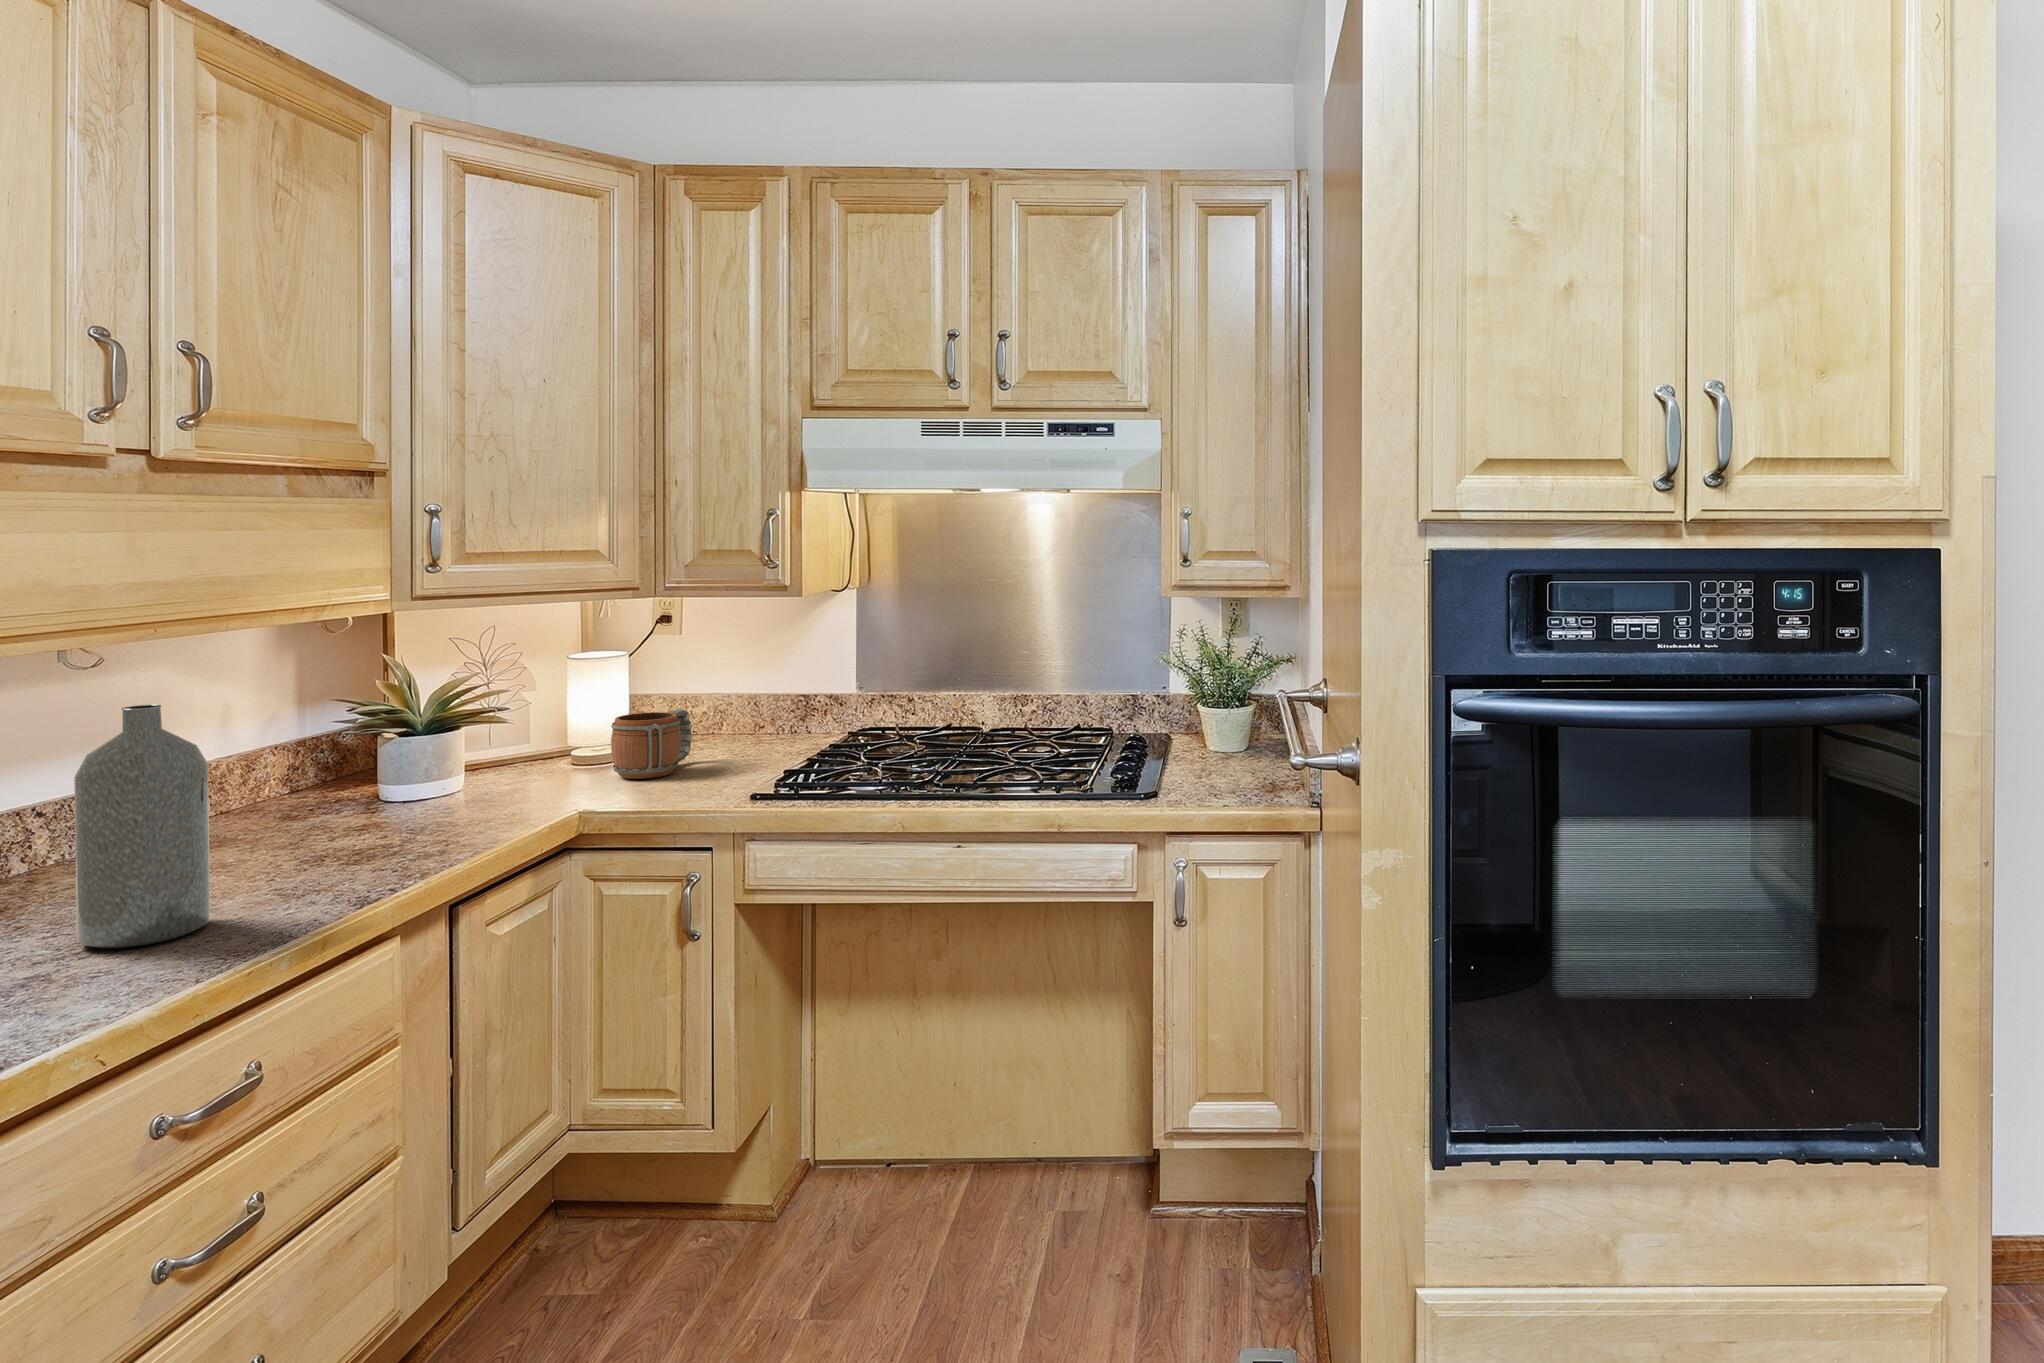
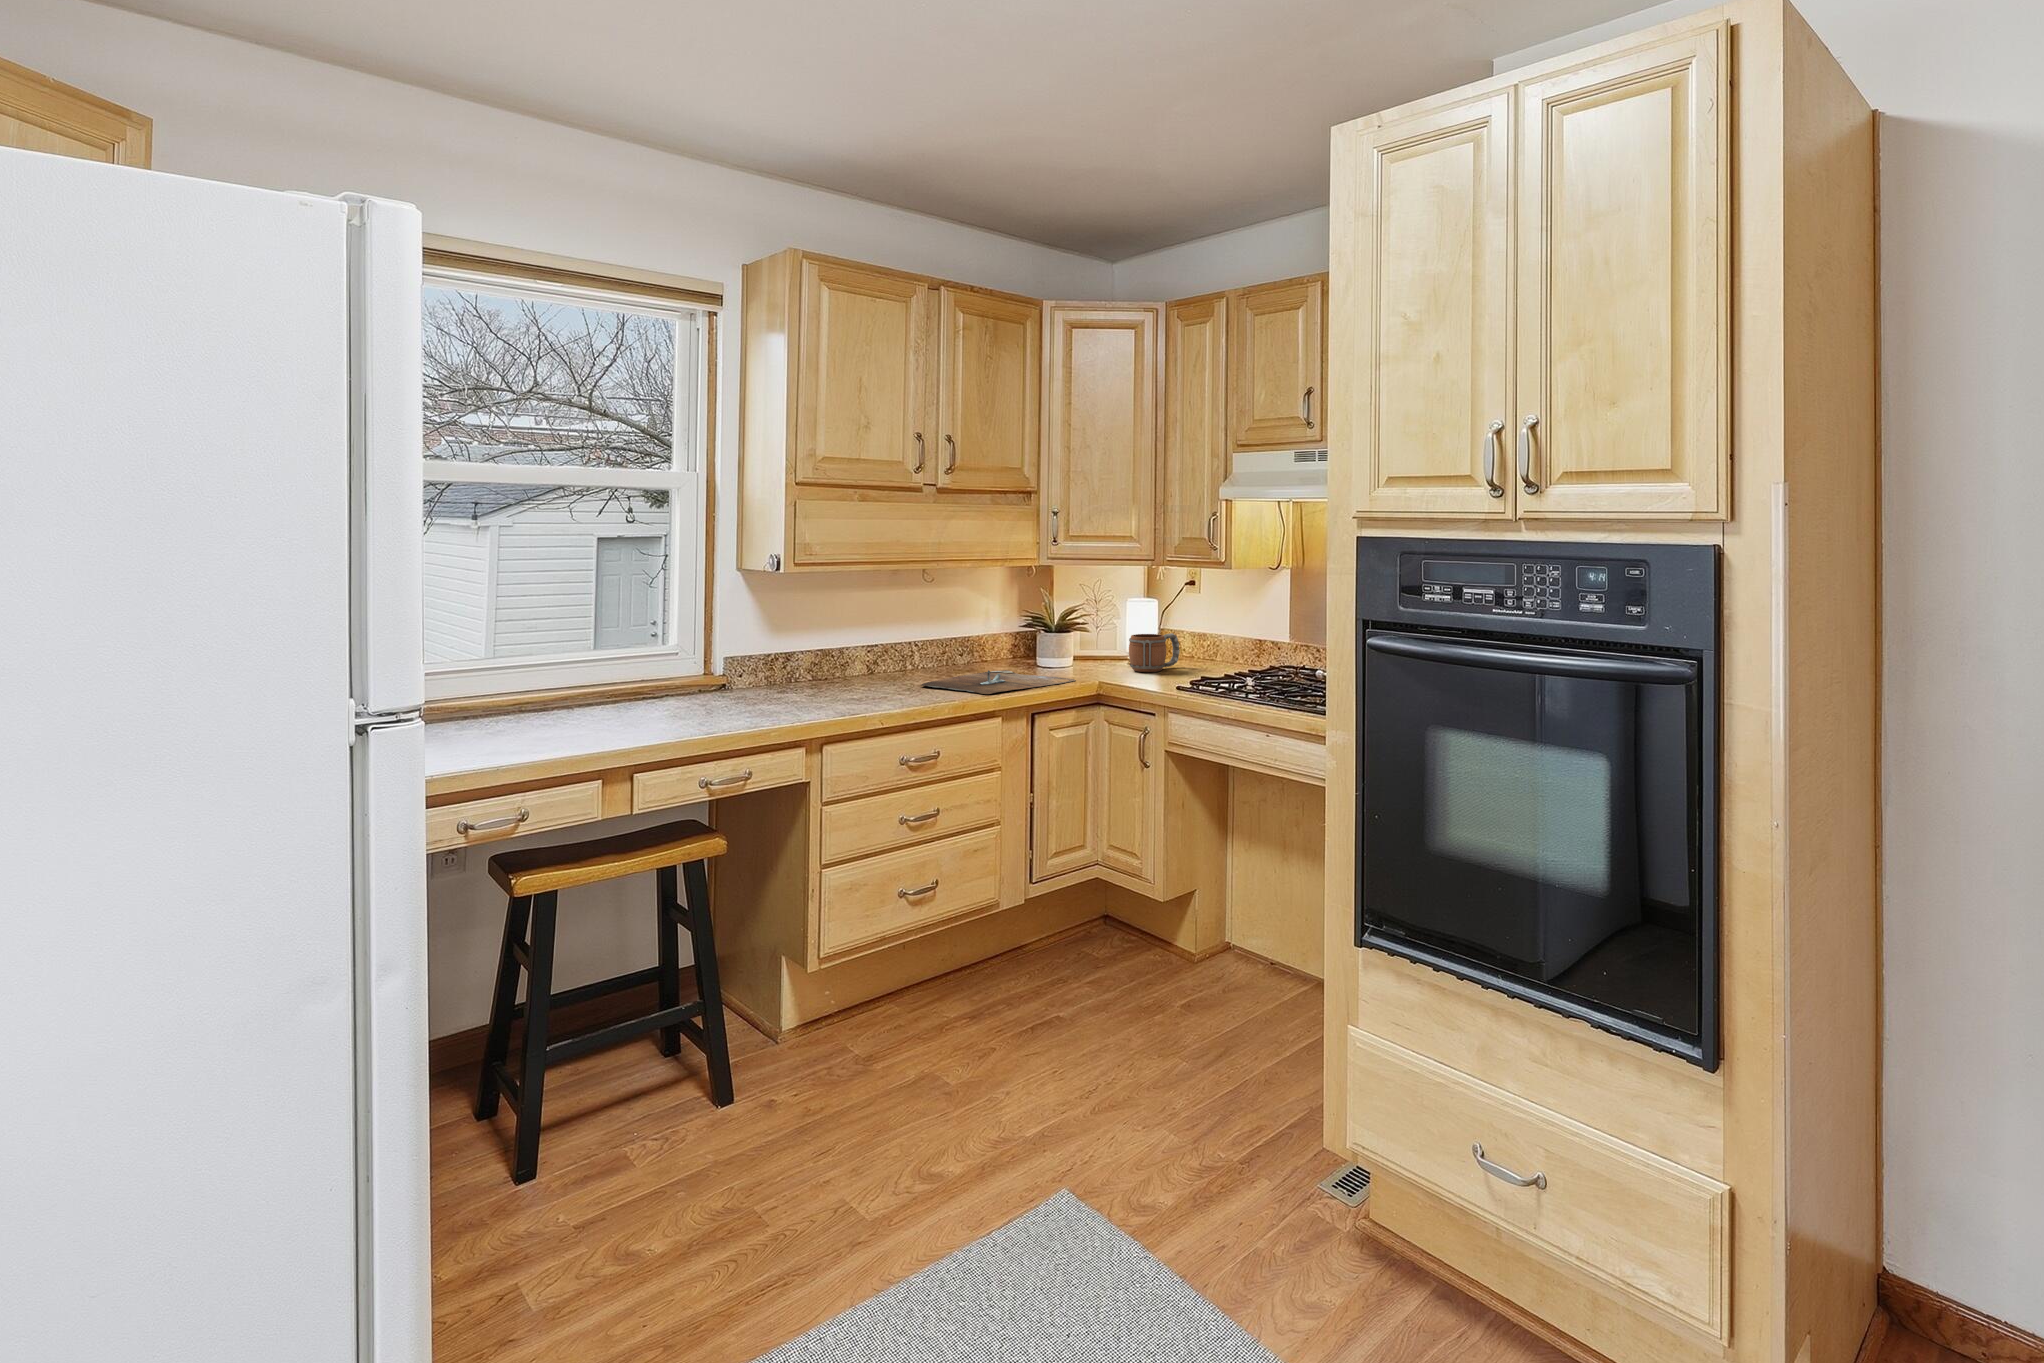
bottle: present [74,705,210,948] -> none [850,599,898,706]
cutting board: none [206,809,546,873] -> present [921,670,1075,694]

